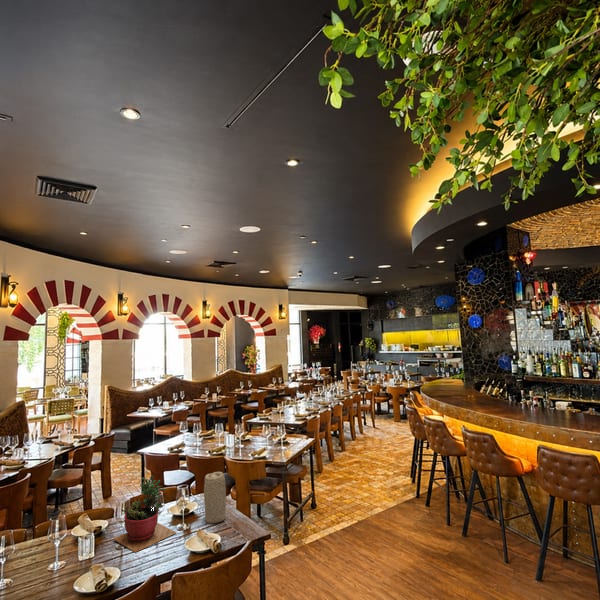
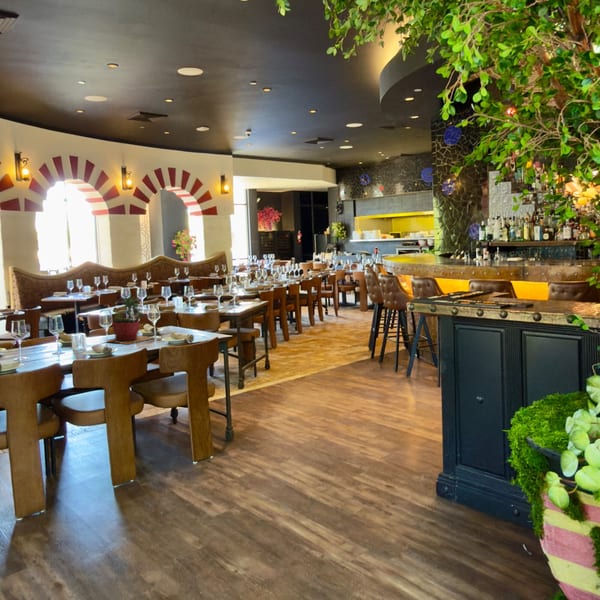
vase: present [204,472,226,523] -> none [175,296,194,335]

